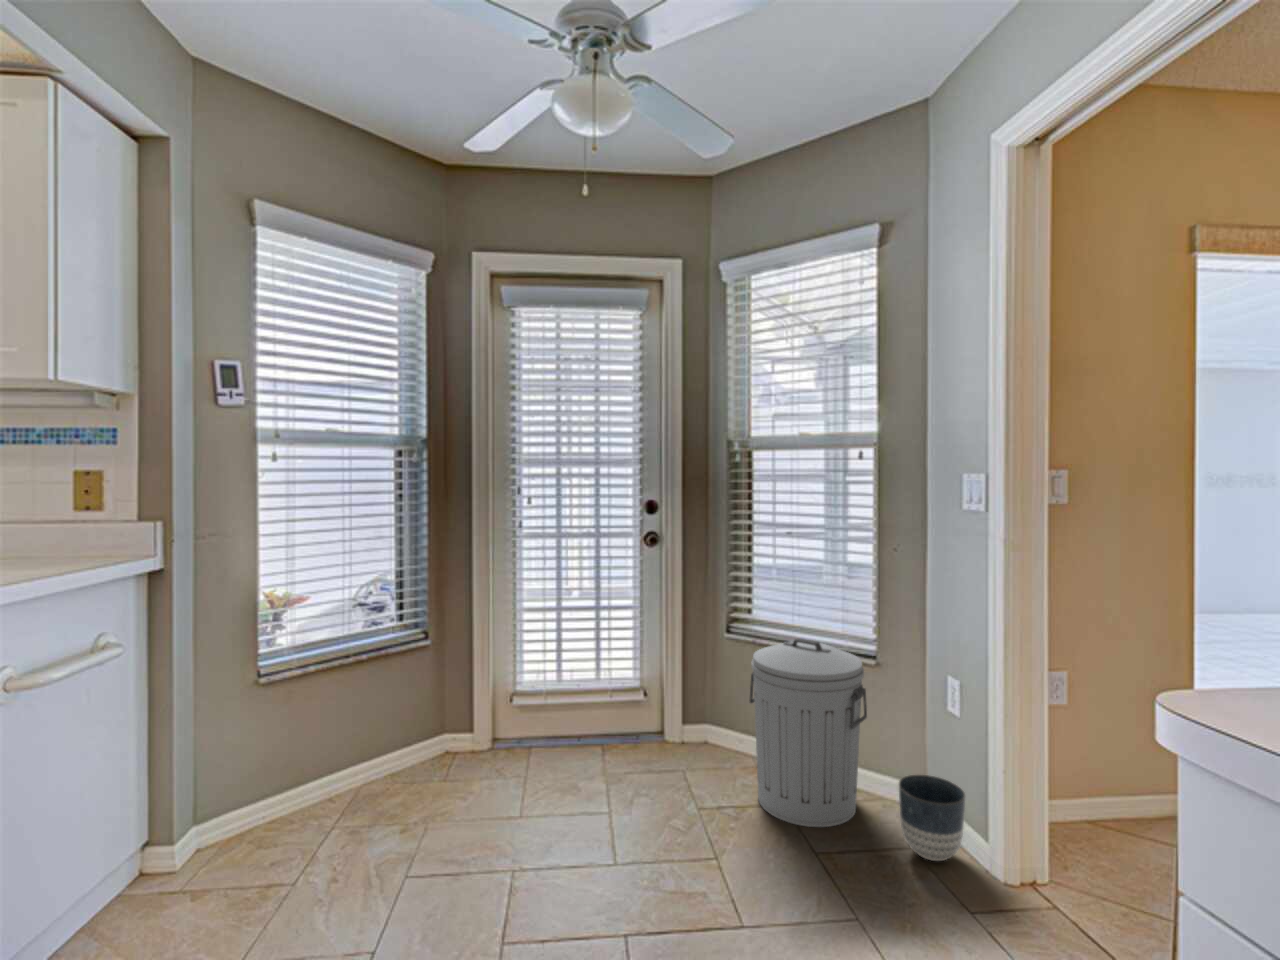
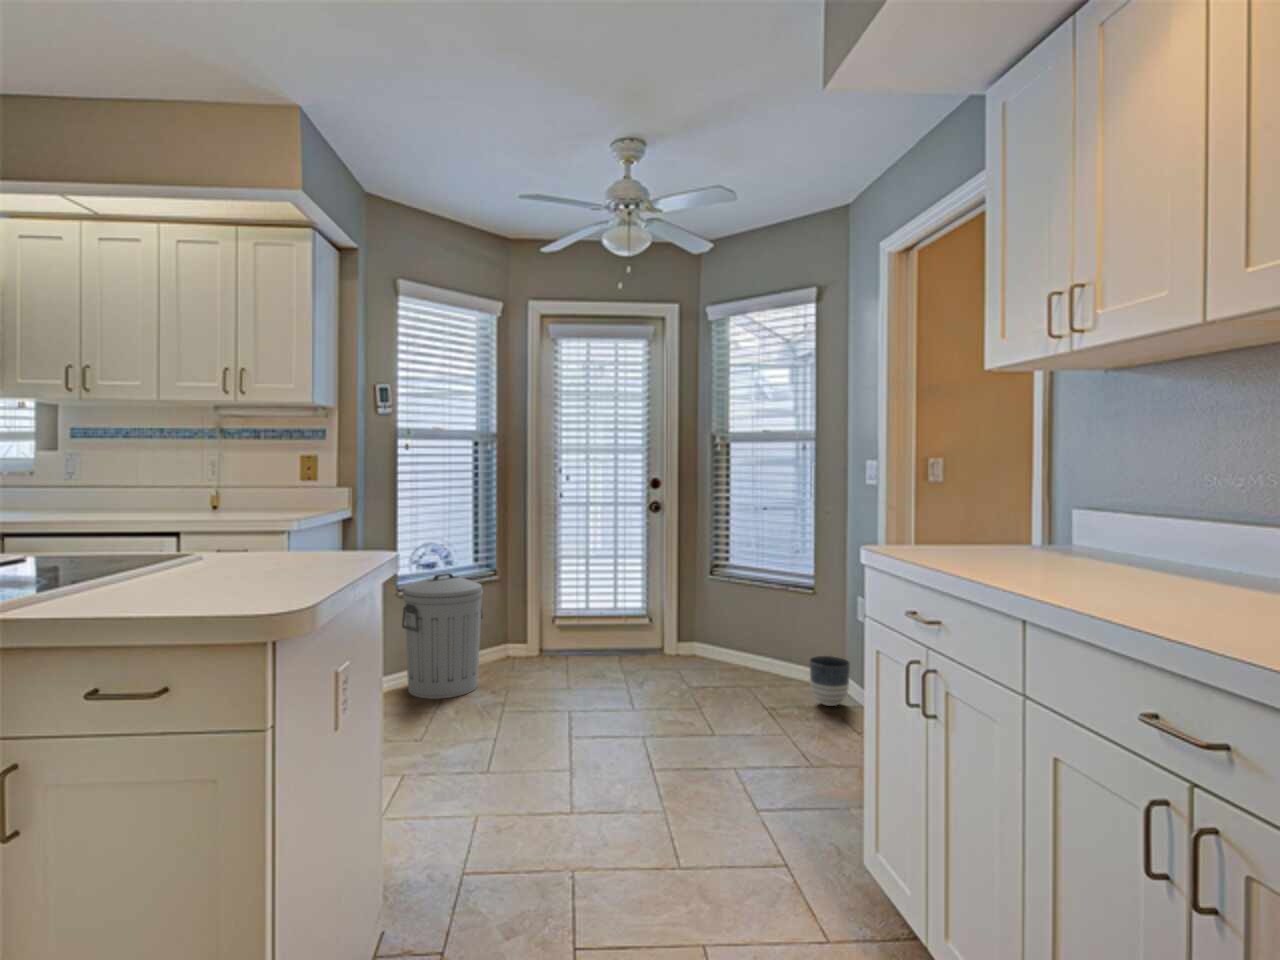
trash can: present [749,639,867,827] -> present [402,573,483,699]

